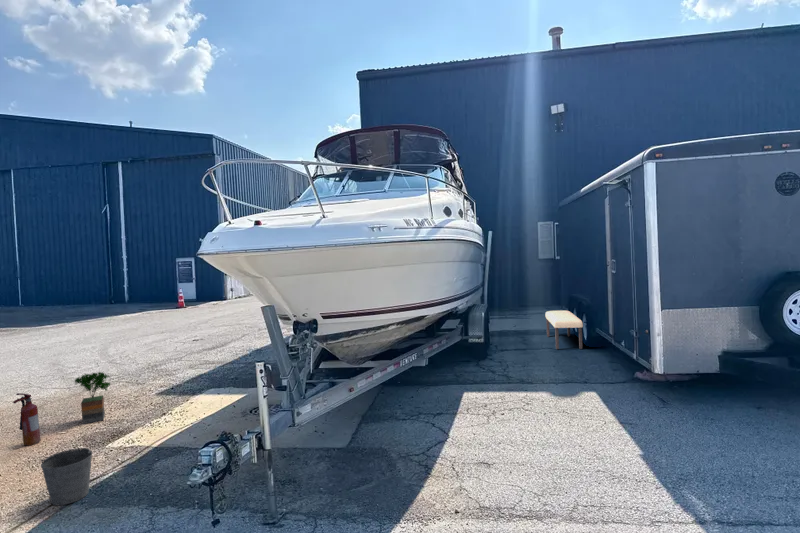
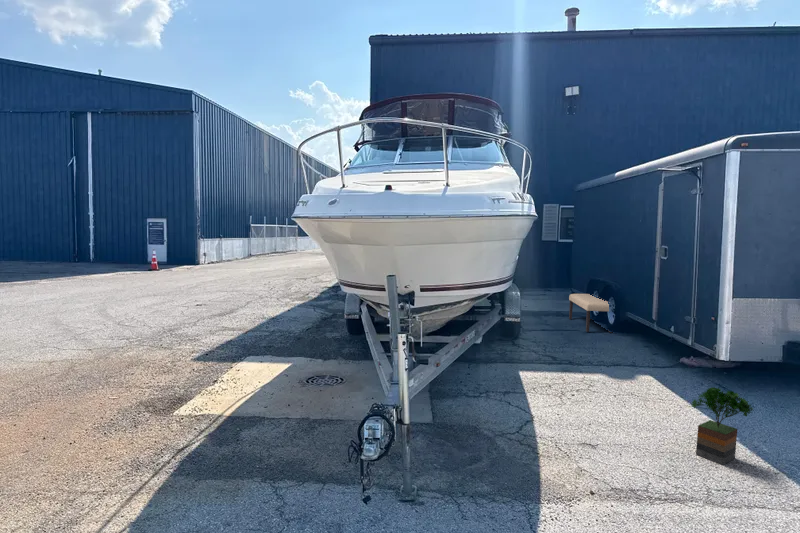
potted tree: present [75,372,110,424] -> present [692,387,753,465]
fire extinguisher: present [13,393,41,446] -> none [66,356,91,413]
bucket: present [41,448,92,505] -> none [142,417,193,476]

